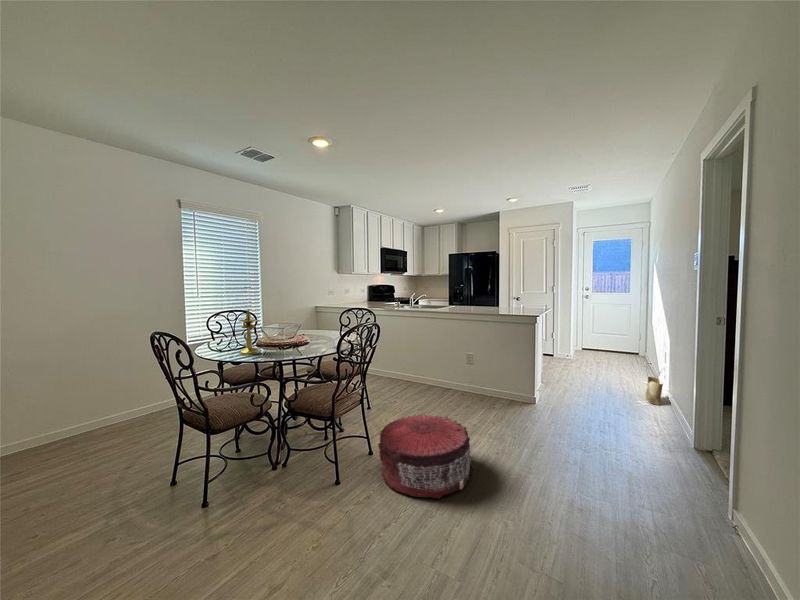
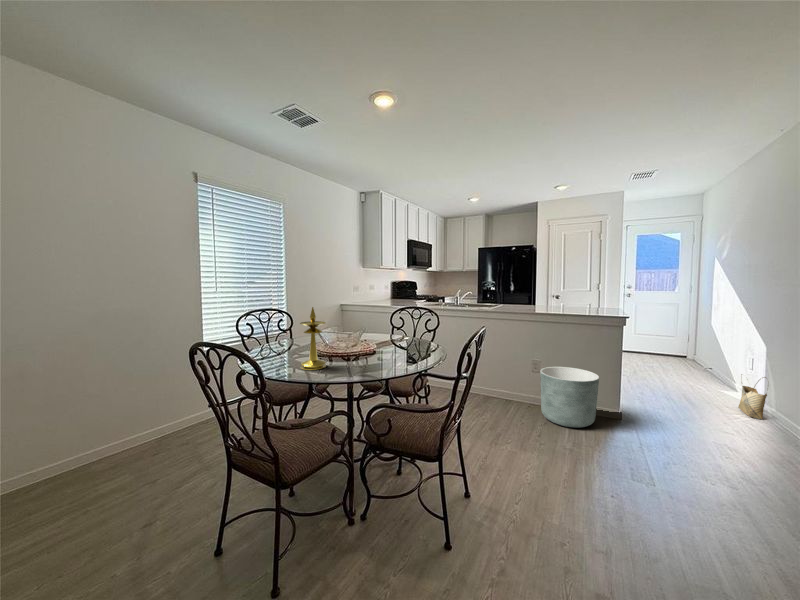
planter: none [466,360,513,410] -> present [540,367,599,428]
pouf: present [378,415,473,498] -> none [491,443,624,573]

